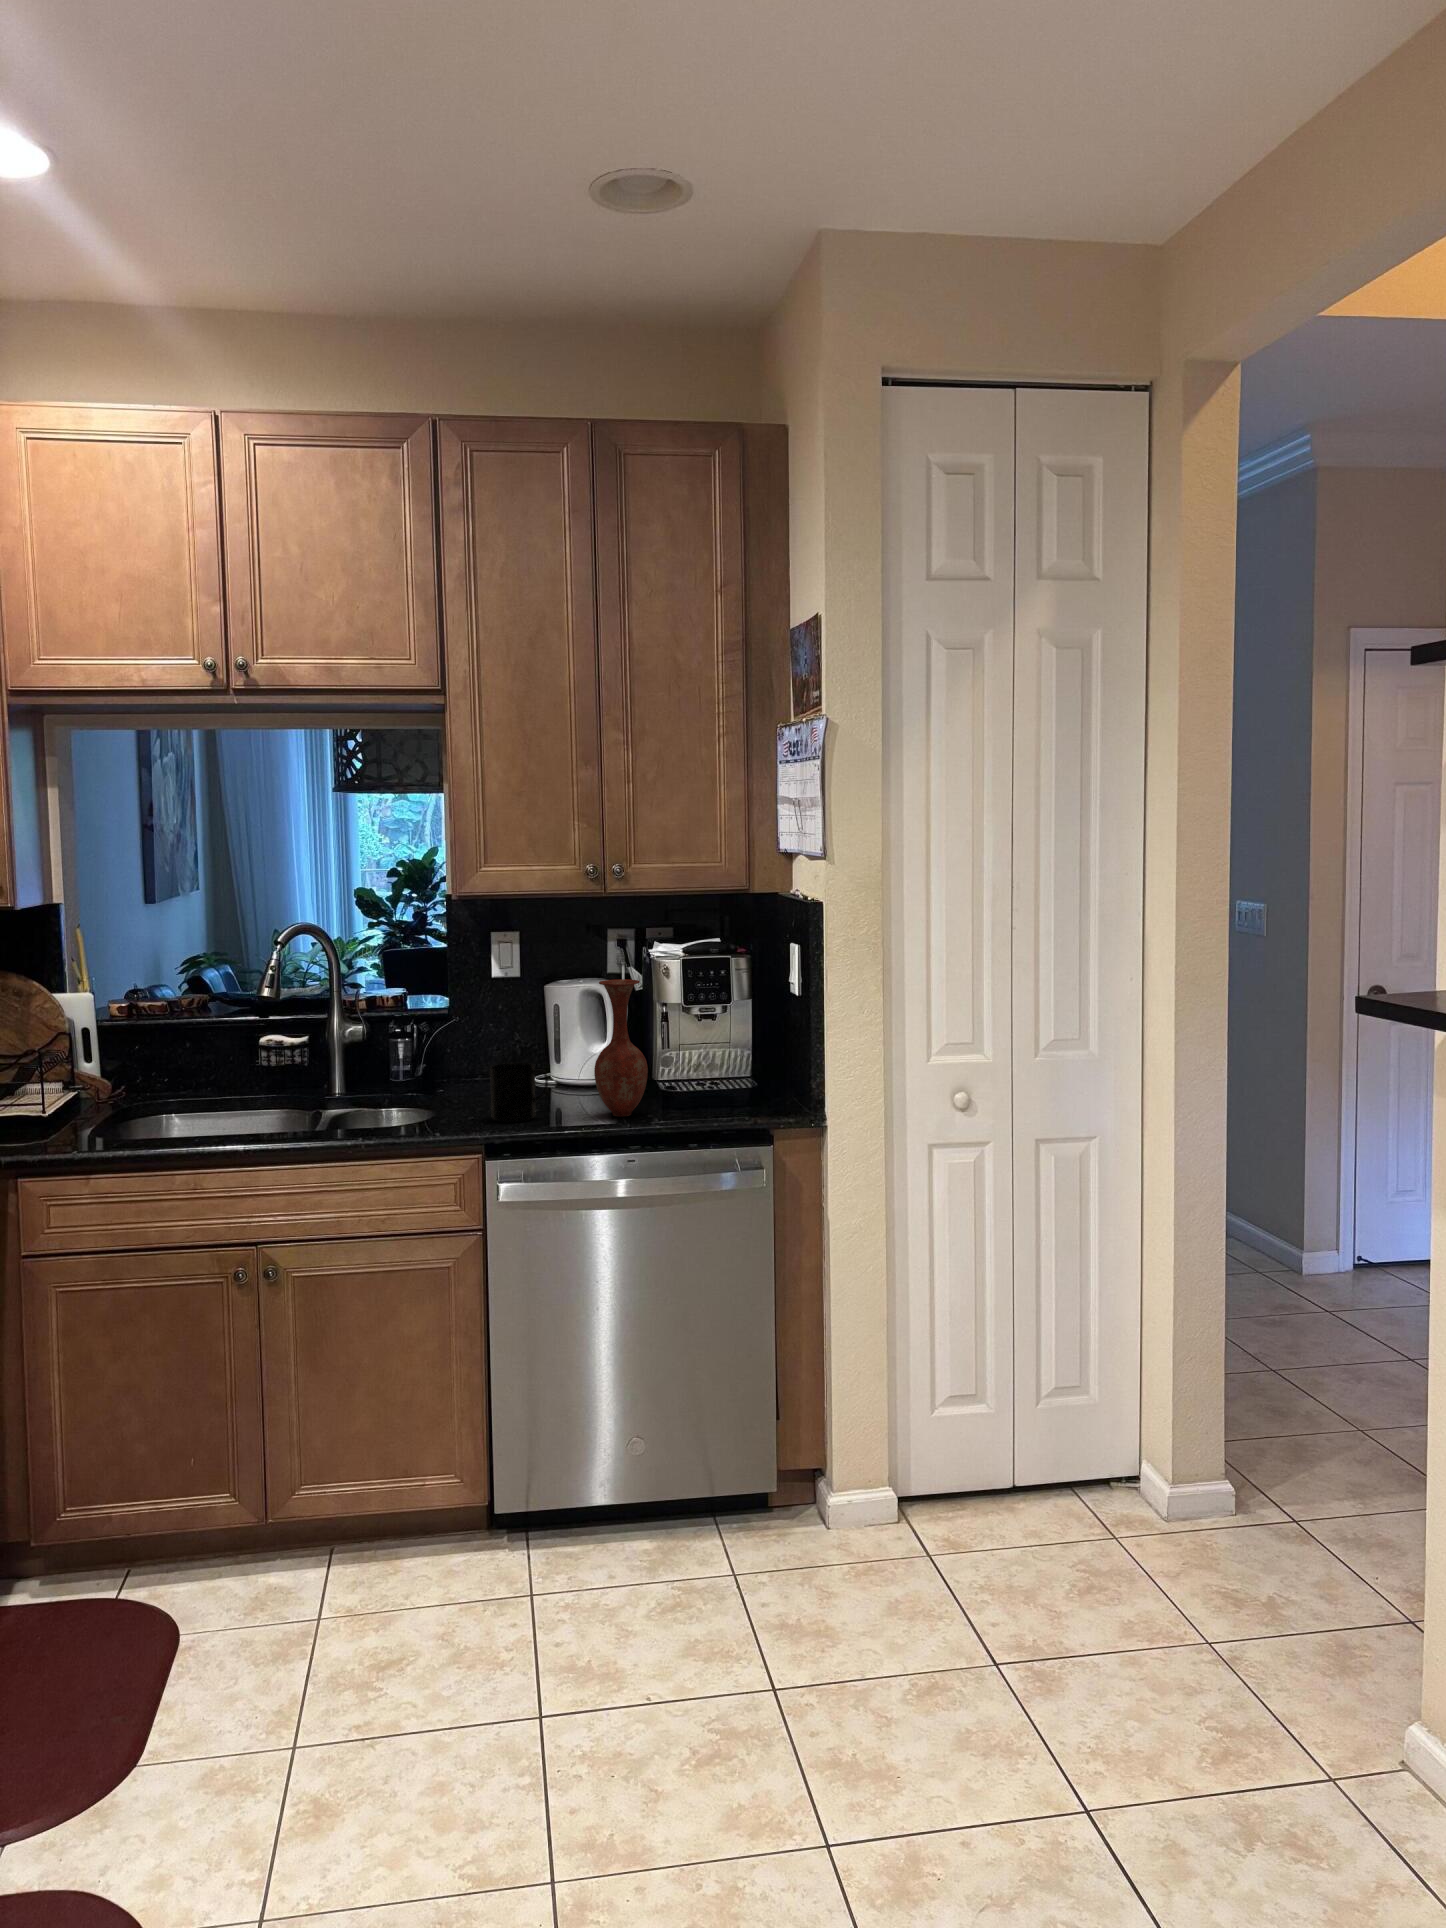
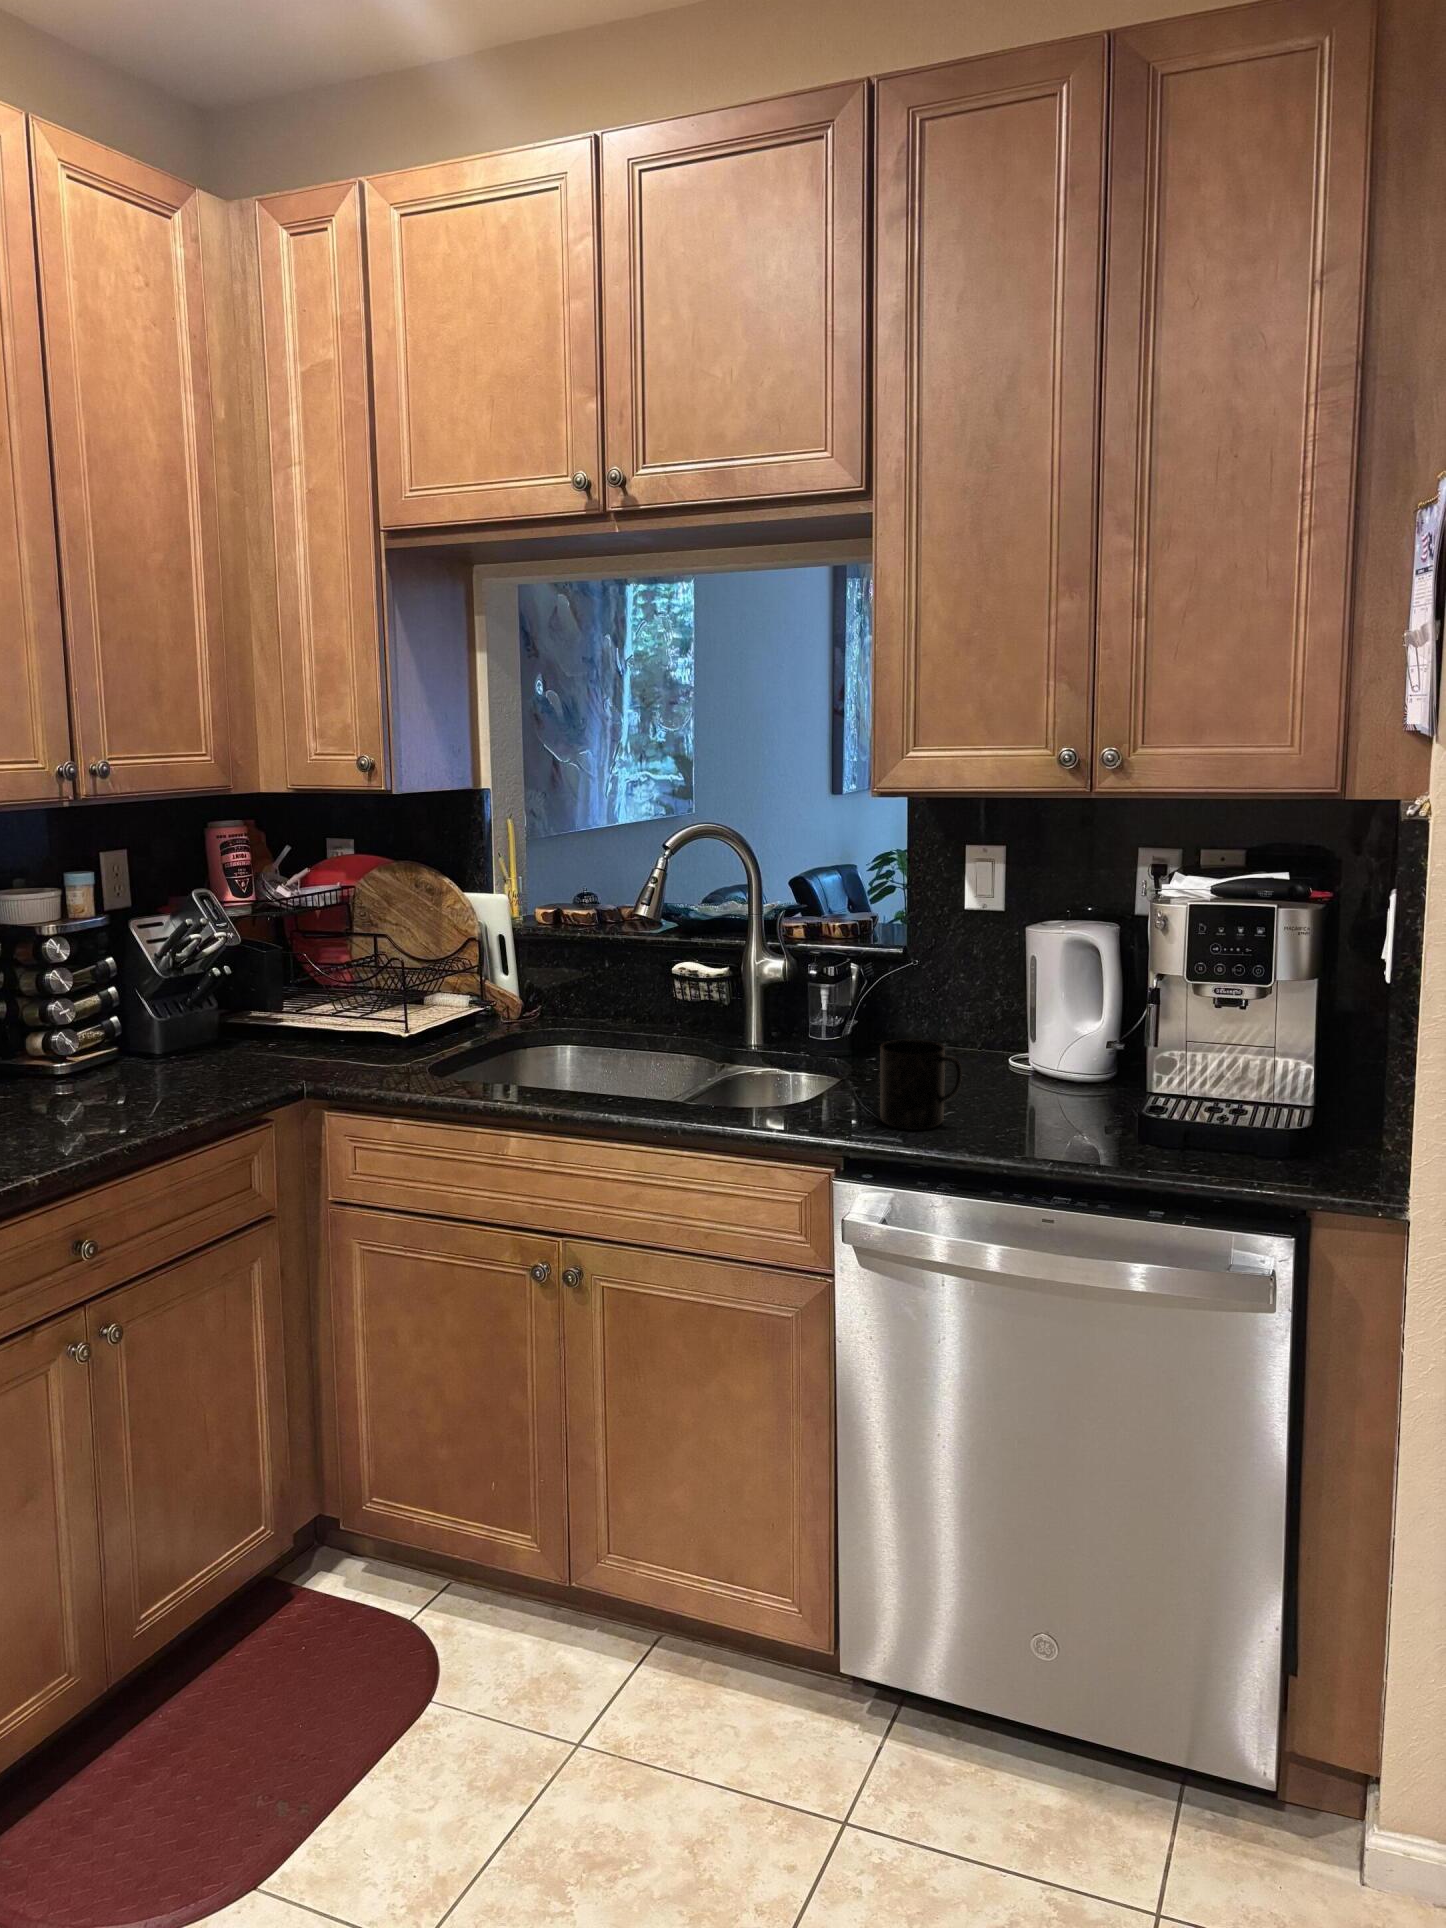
vase: present [594,979,648,1116] -> none [1029,933,1115,1147]

